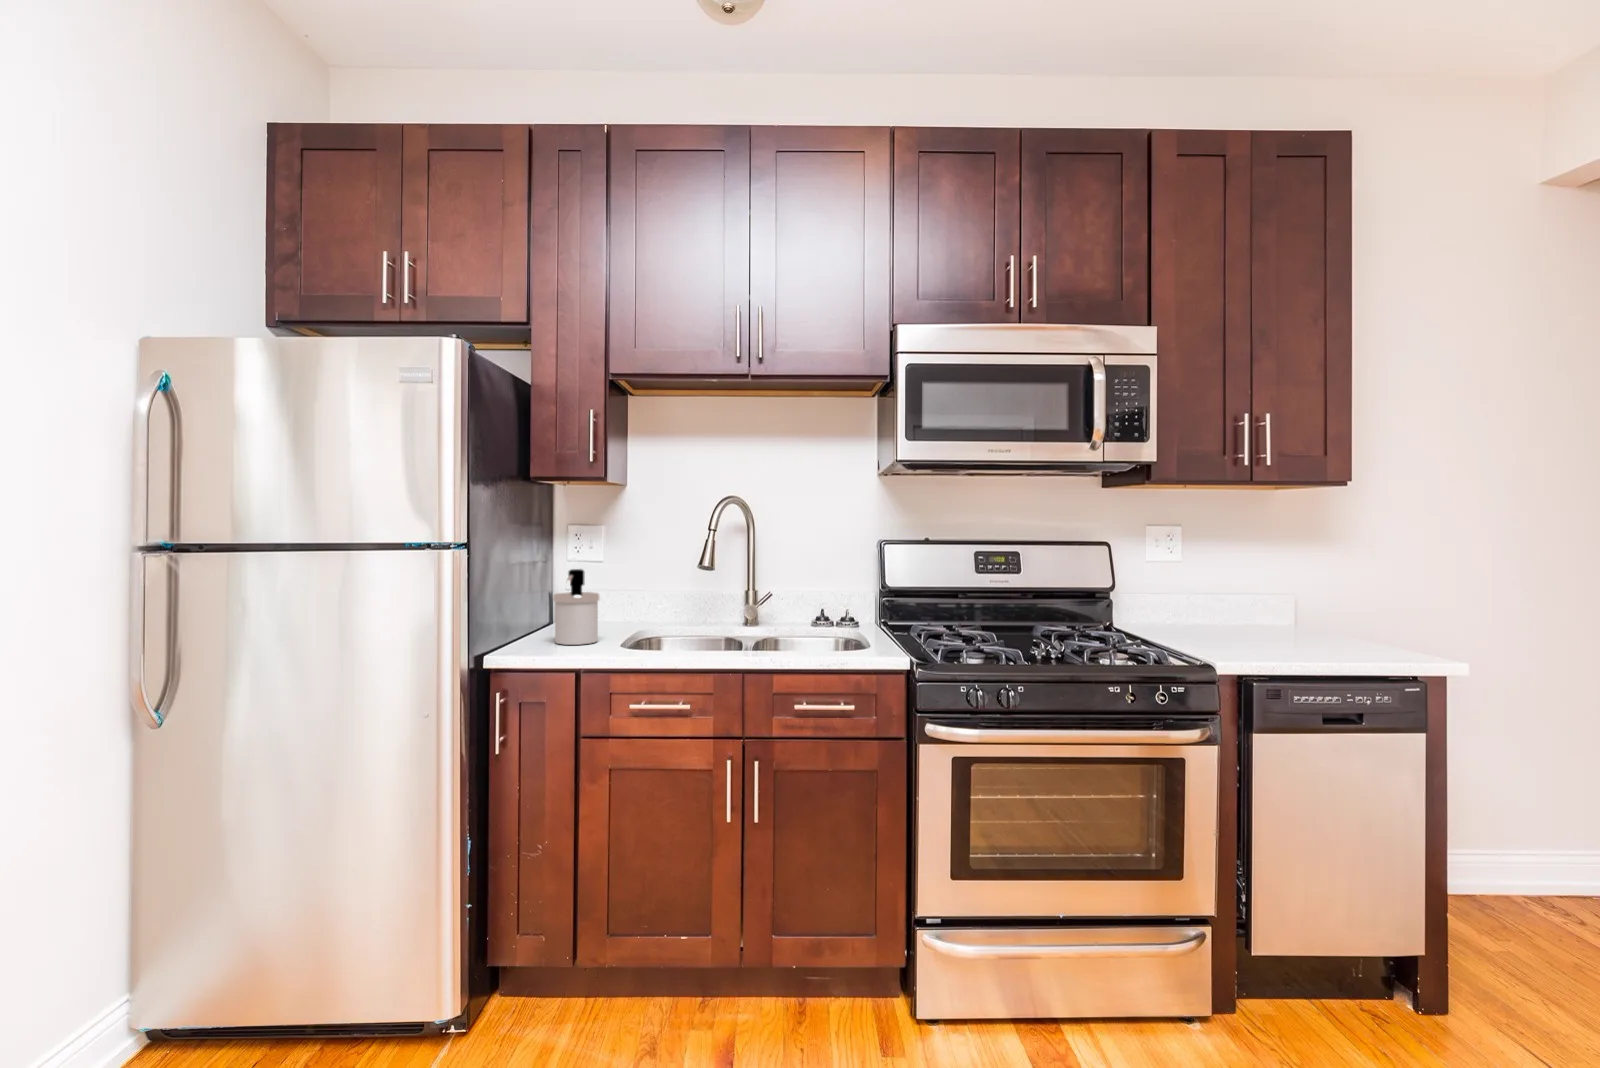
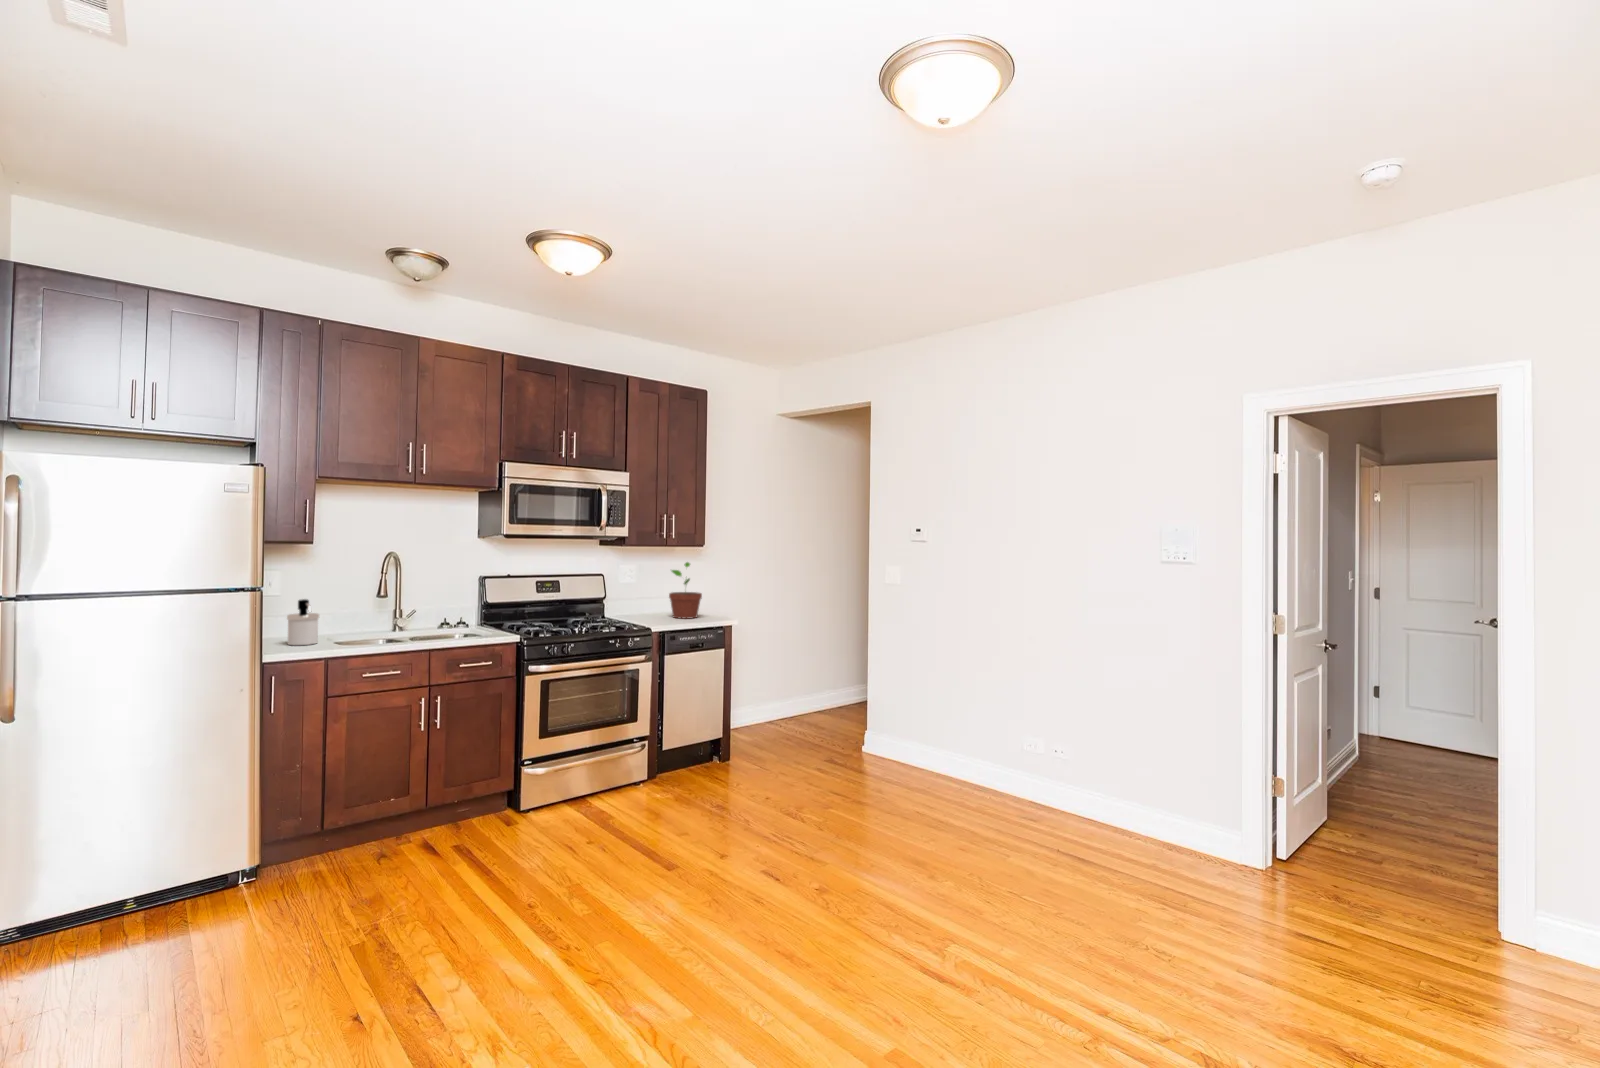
potted plant: none [1260,519,1345,646] -> present [669,562,702,619]

